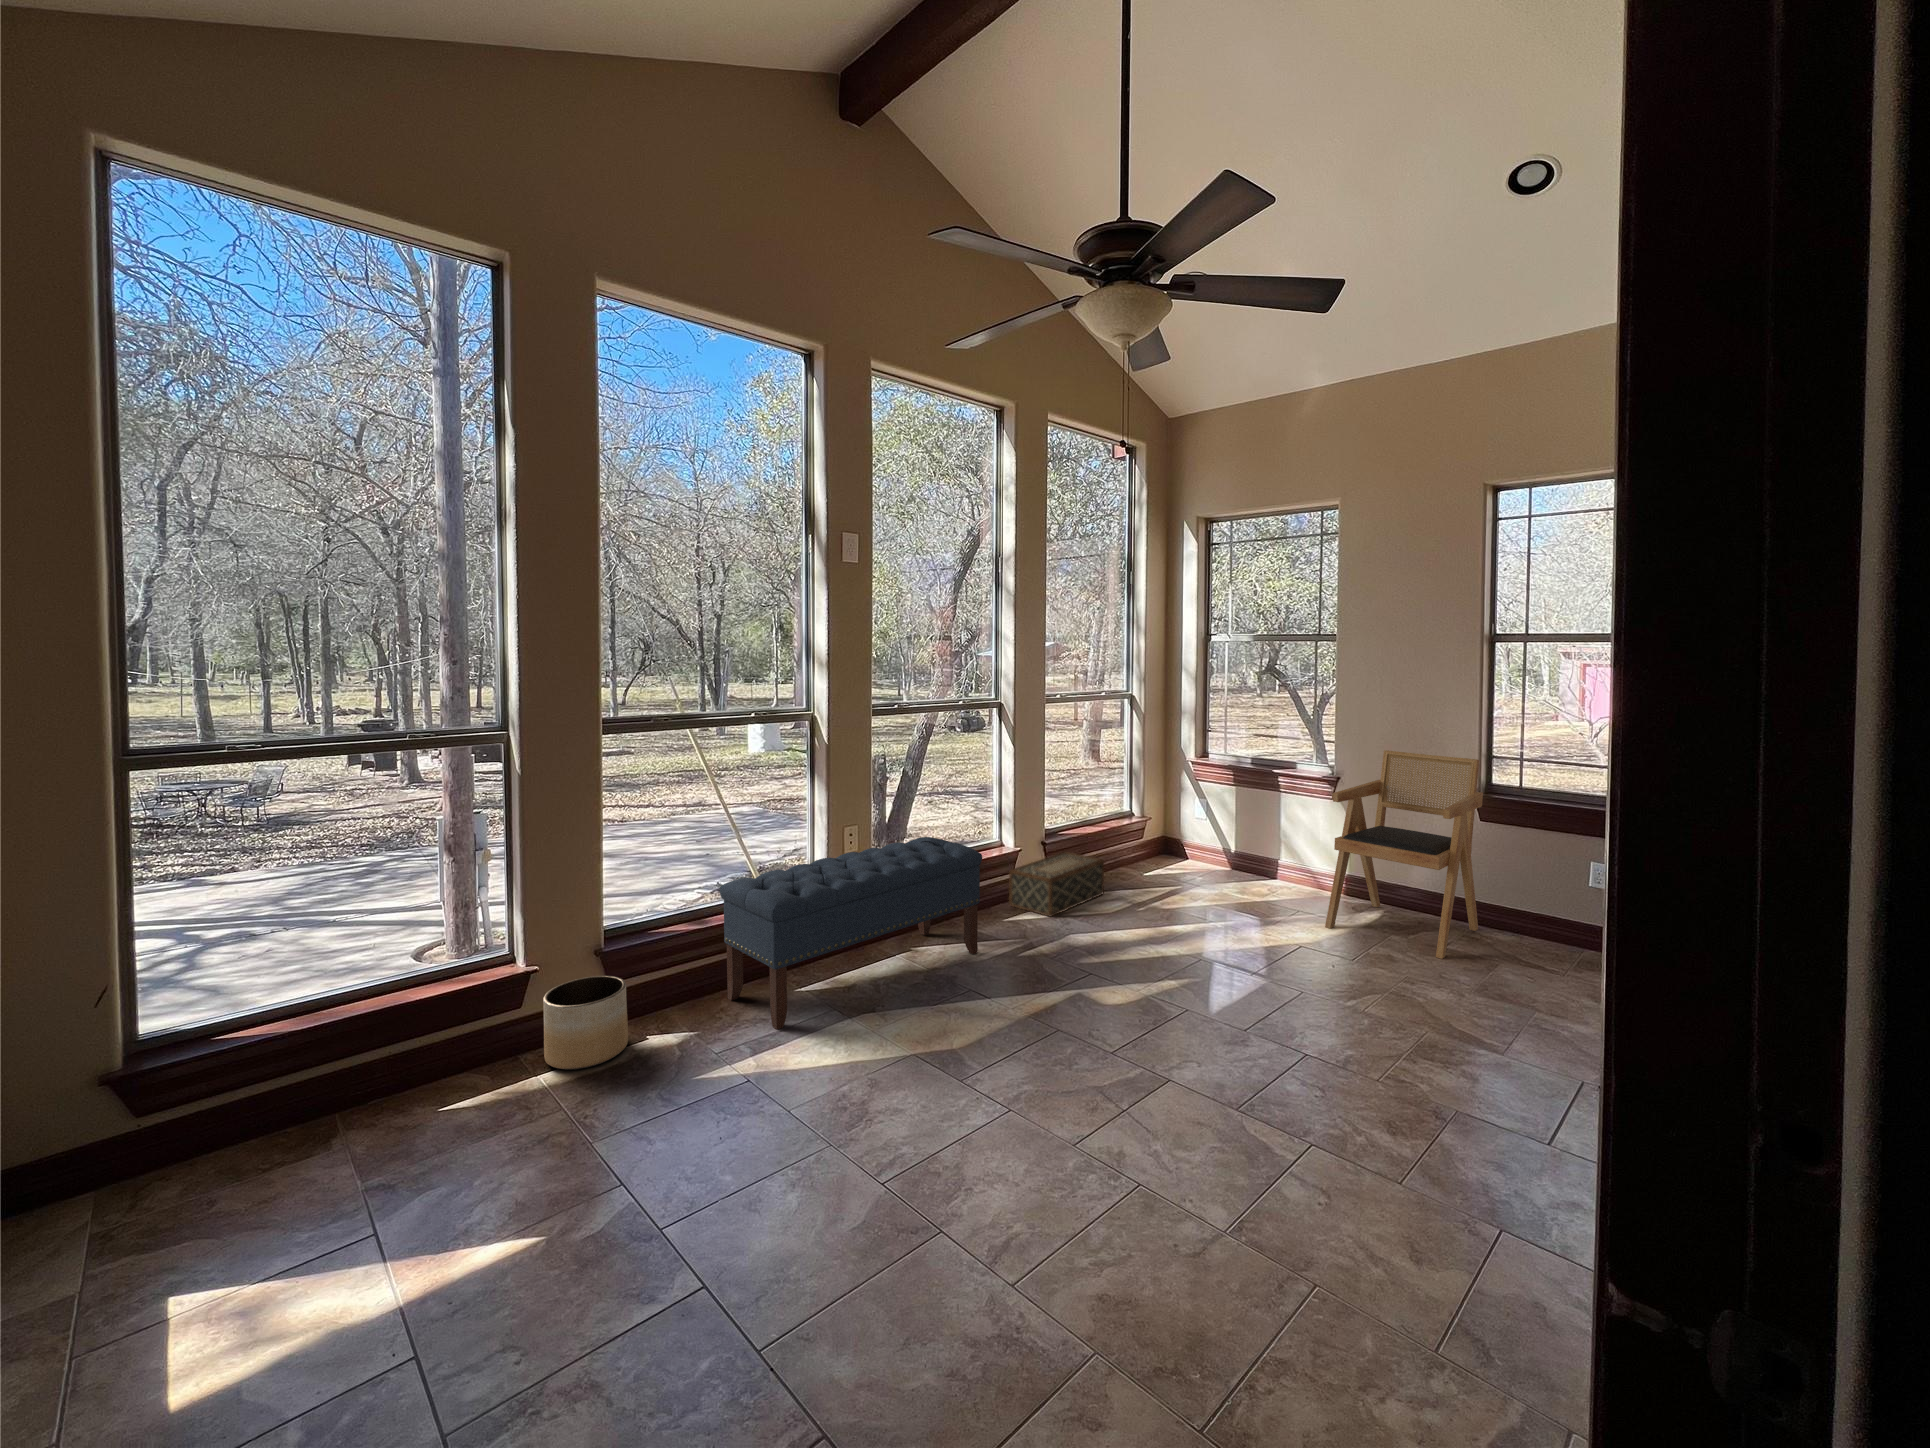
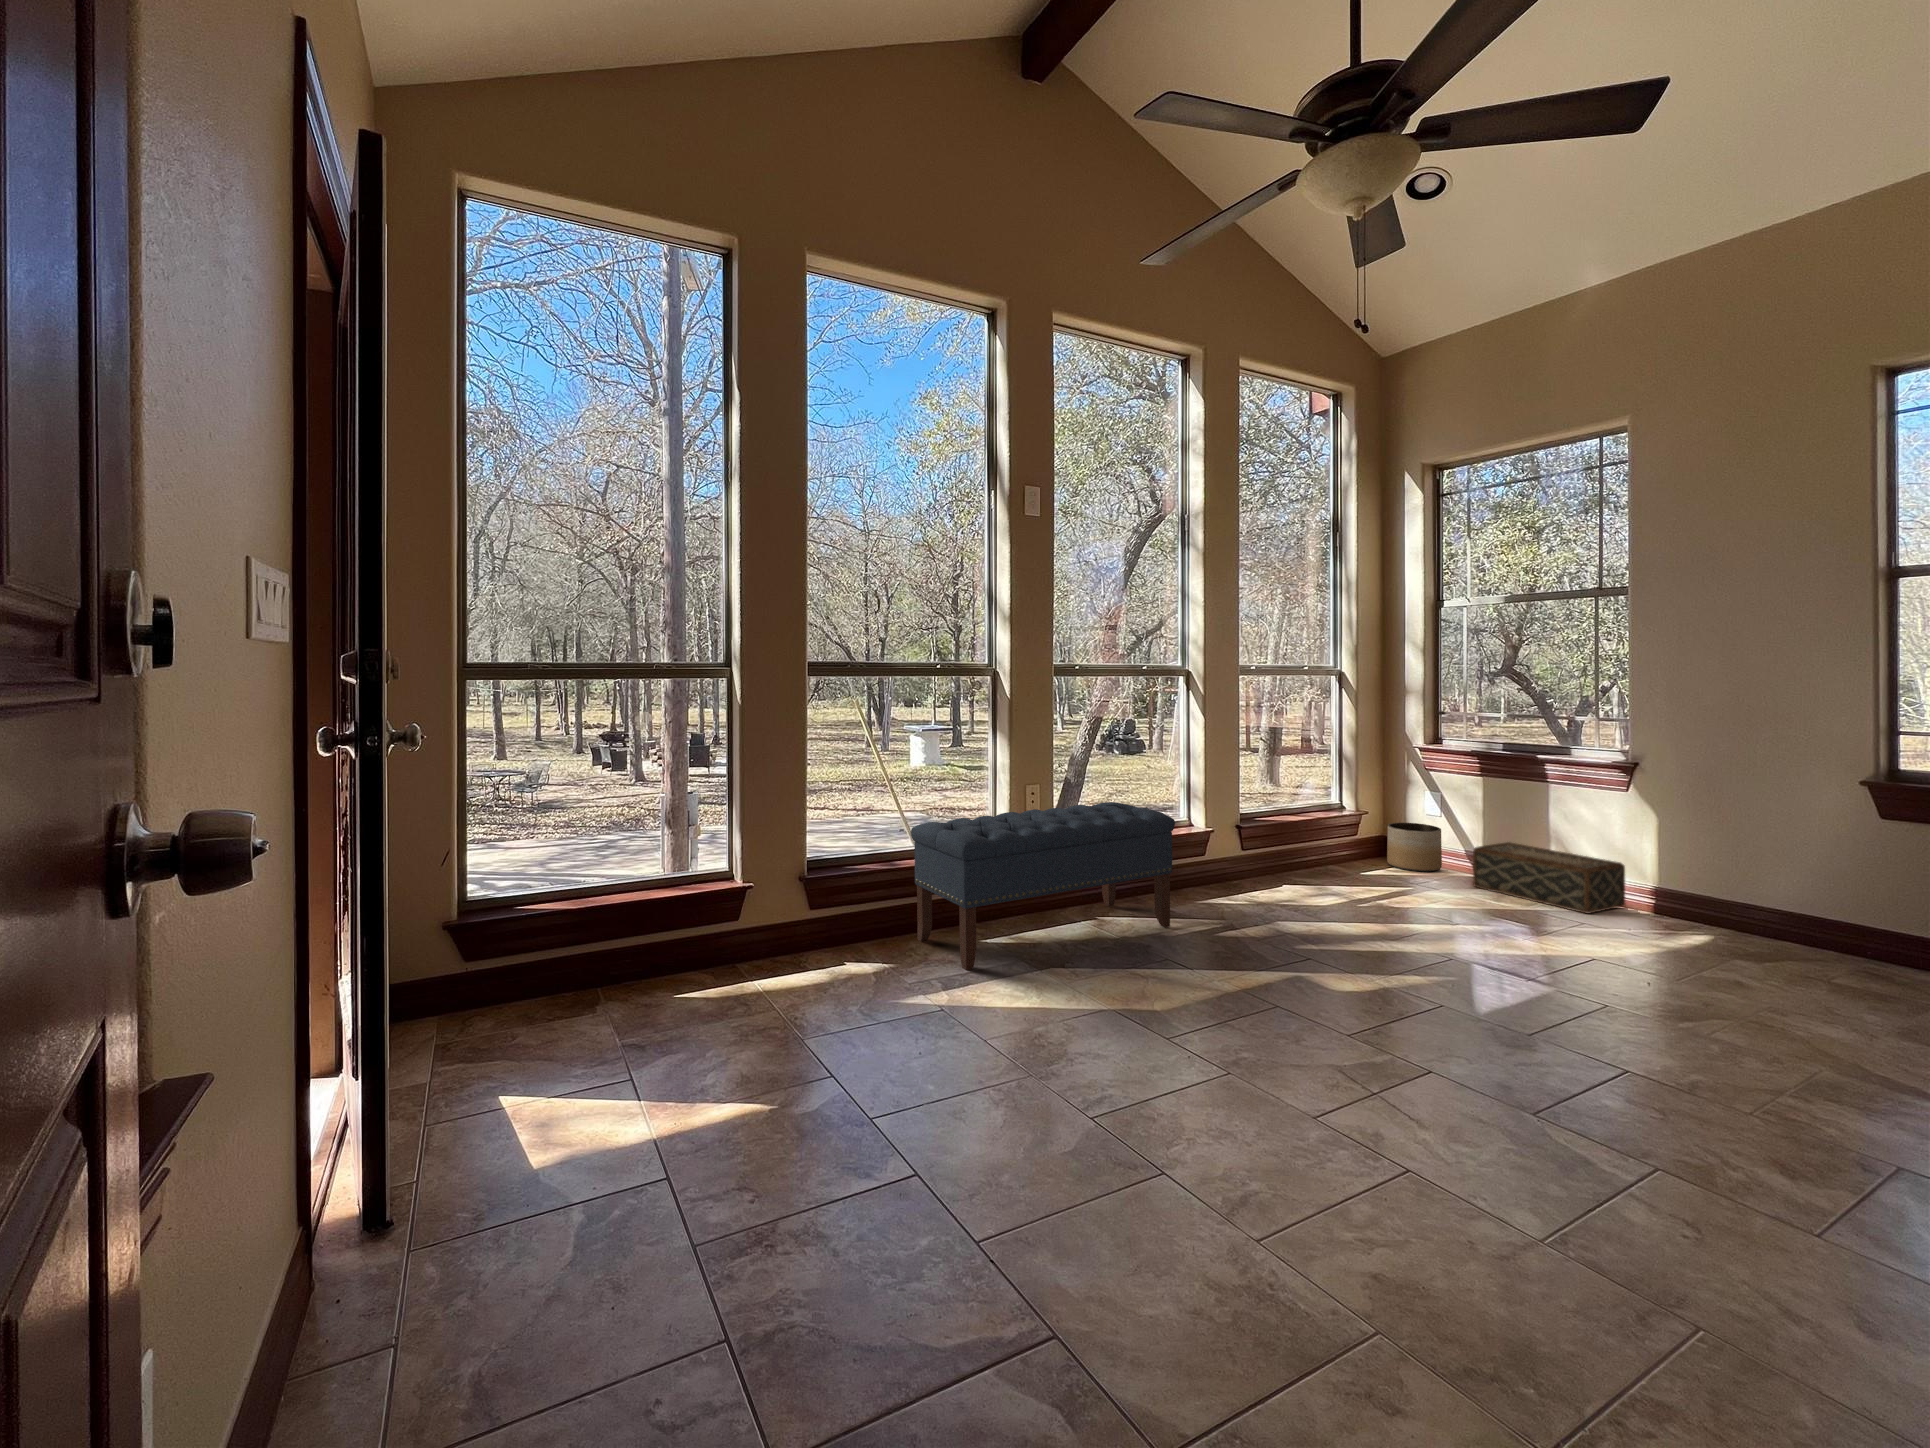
armchair: present [1325,750,1483,959] -> none [1629,725,1893,995]
woven basket: present [1009,852,1104,916] -> present [1473,842,1625,914]
planter: present [543,976,628,1070] -> present [1387,823,1442,872]

